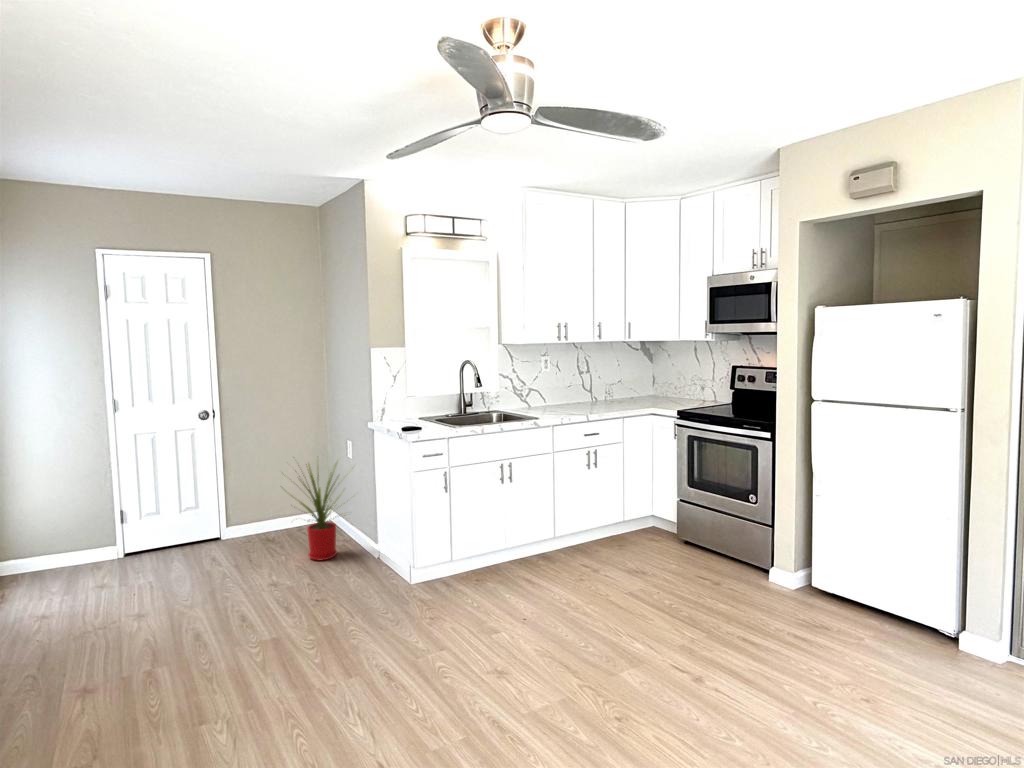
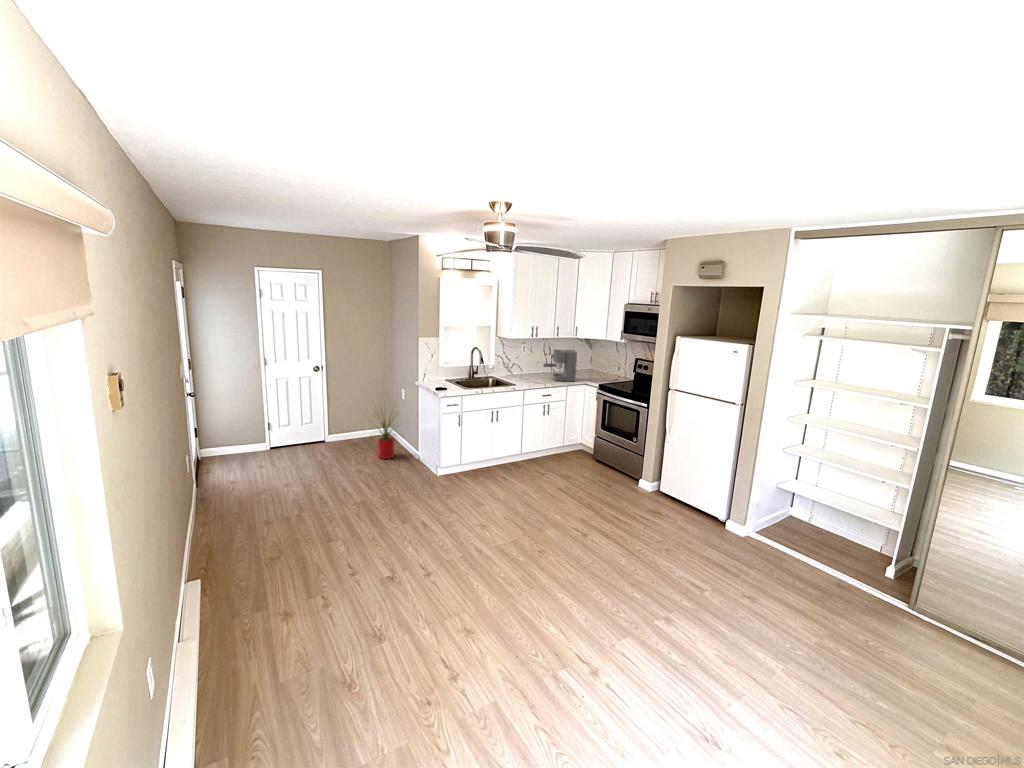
coffee maker: none [580,360,635,411] -> present [544,350,577,381]

